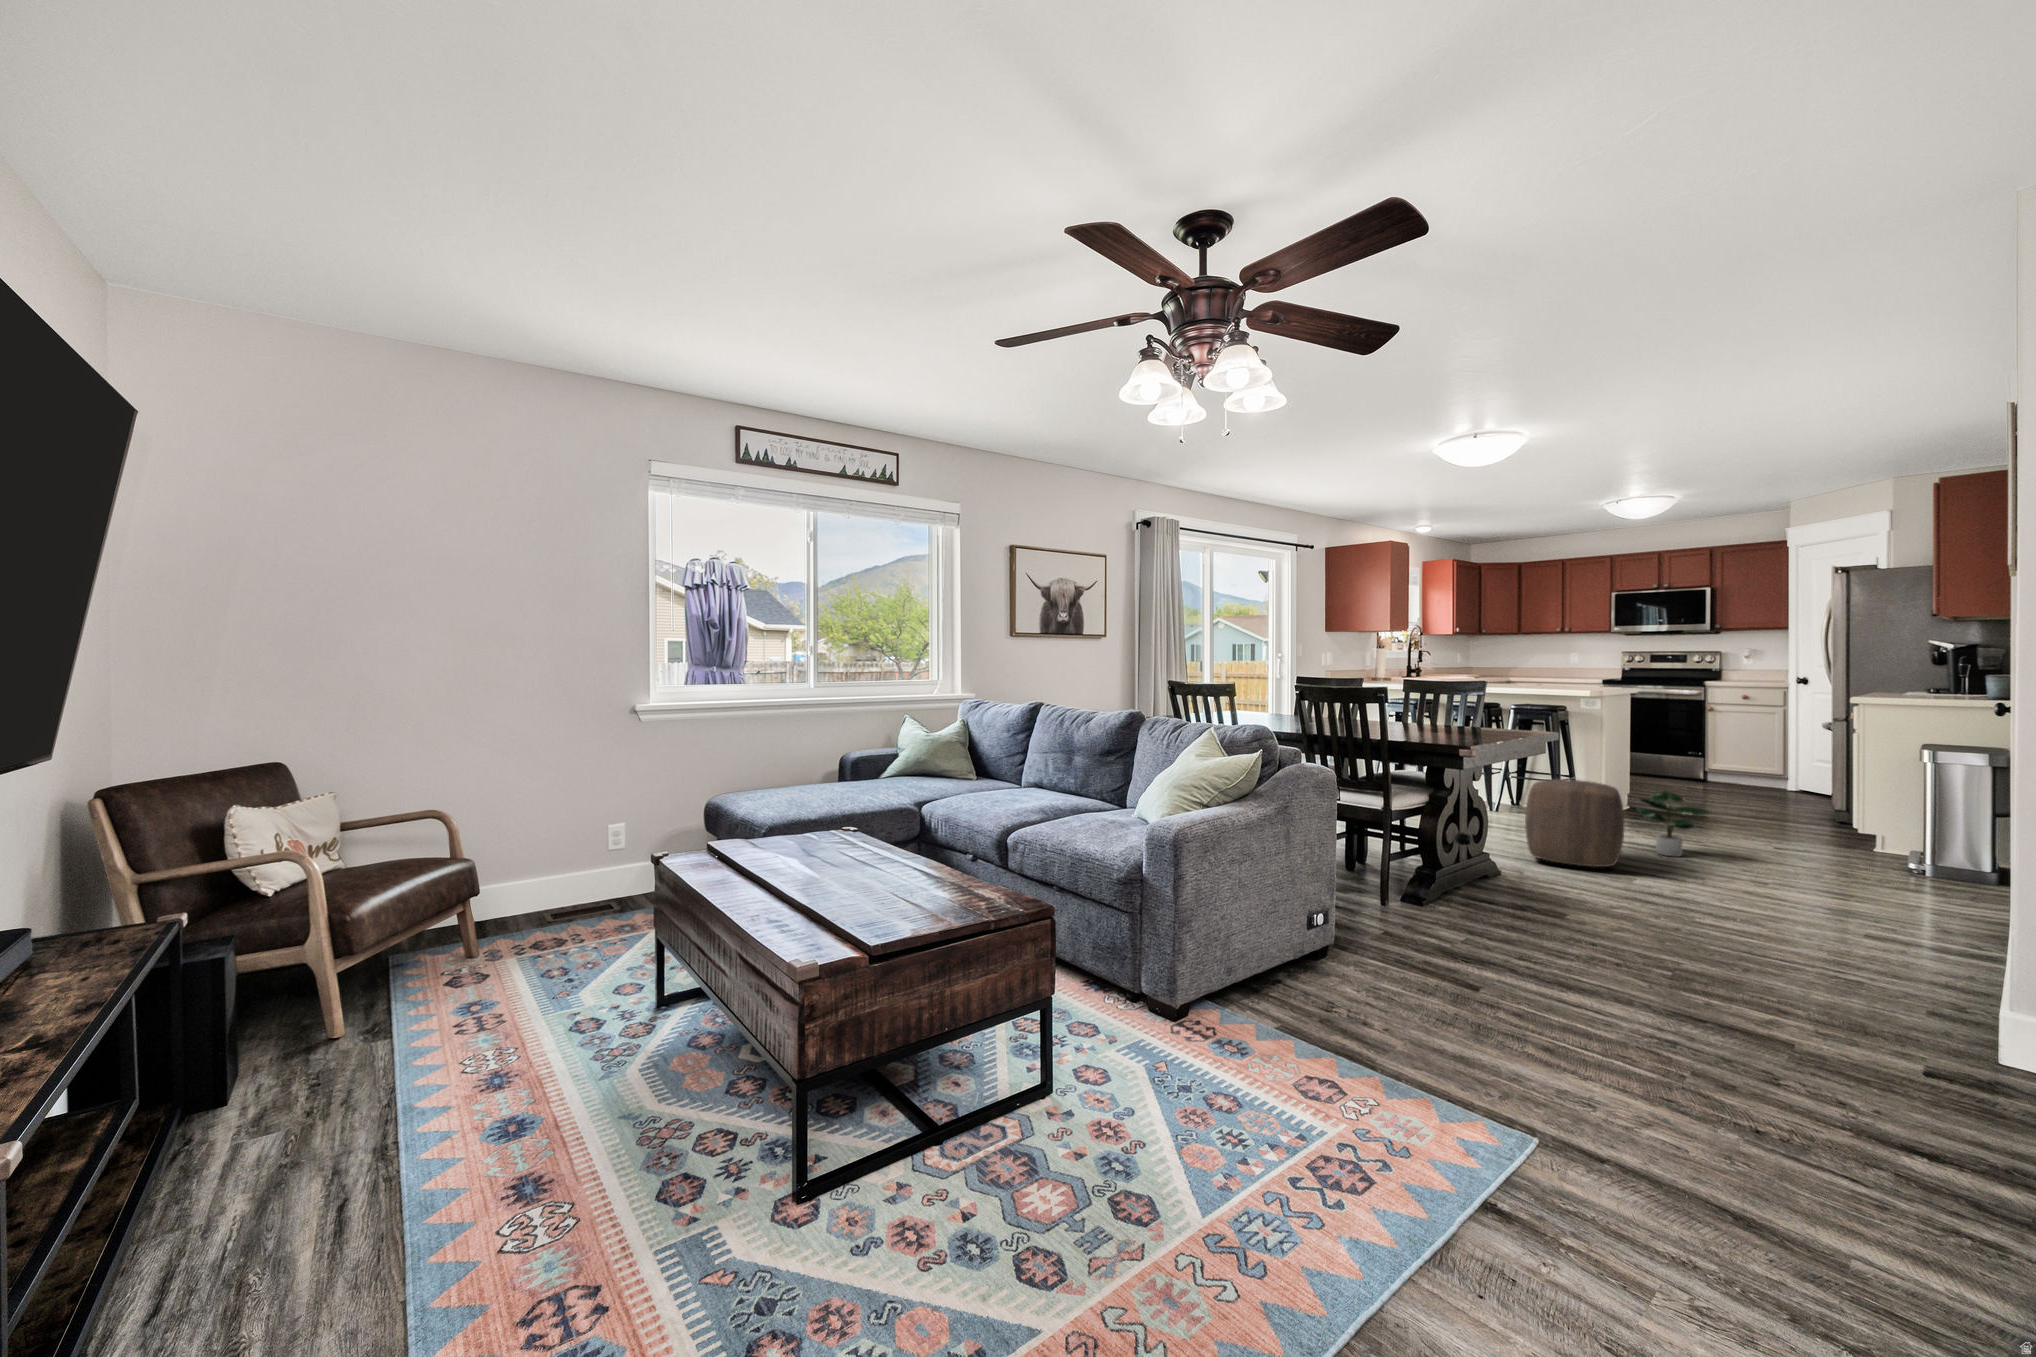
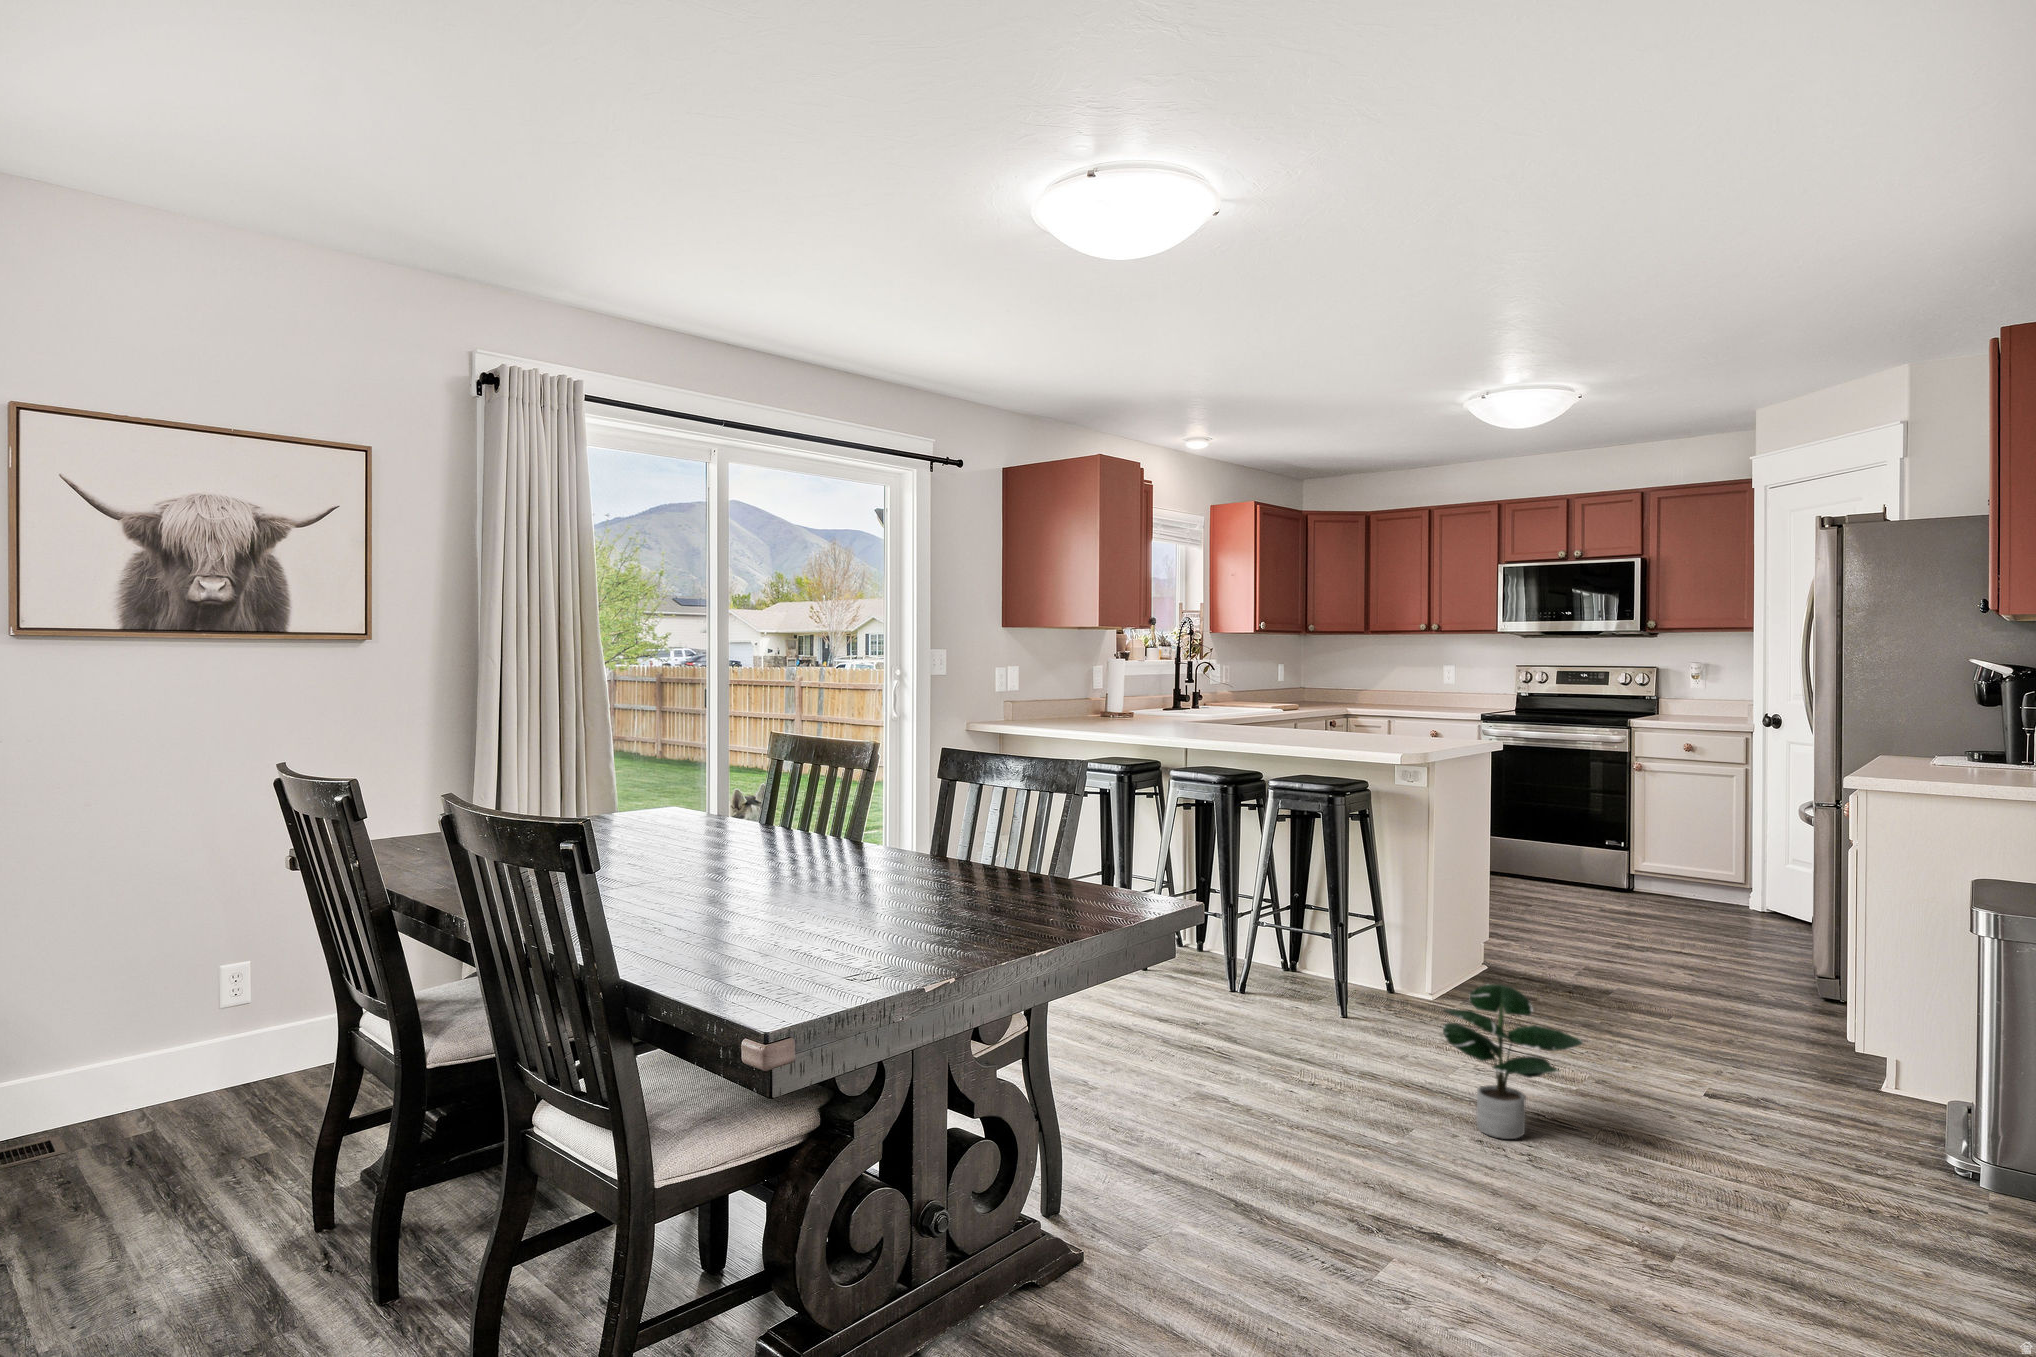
ottoman: present [1525,779,1624,867] -> none [1183,978,1388,1208]

